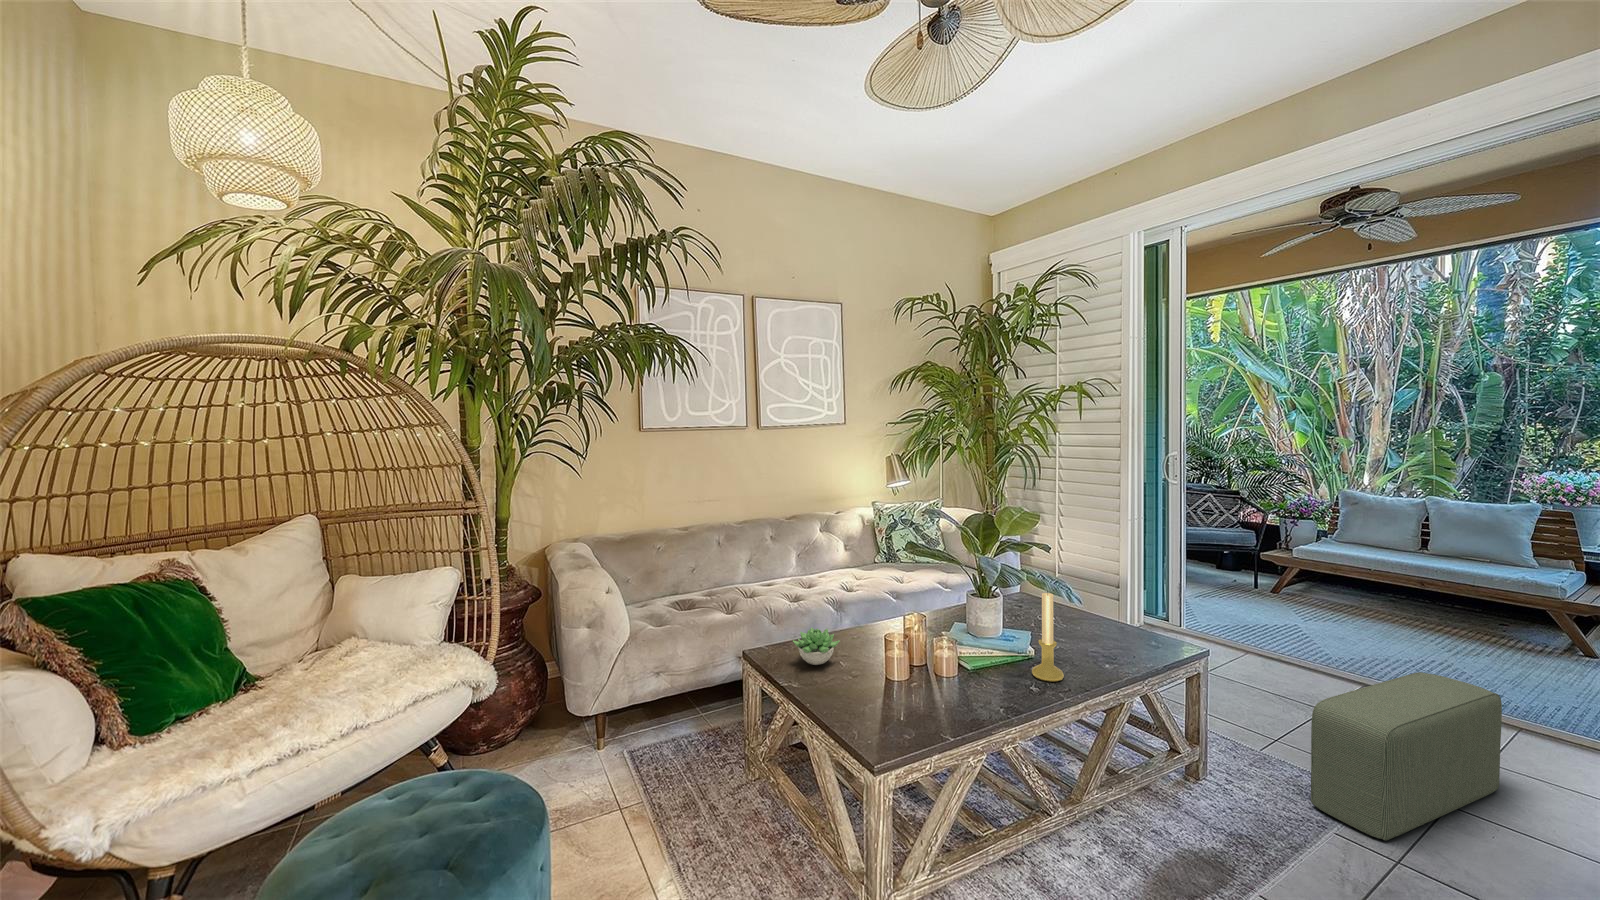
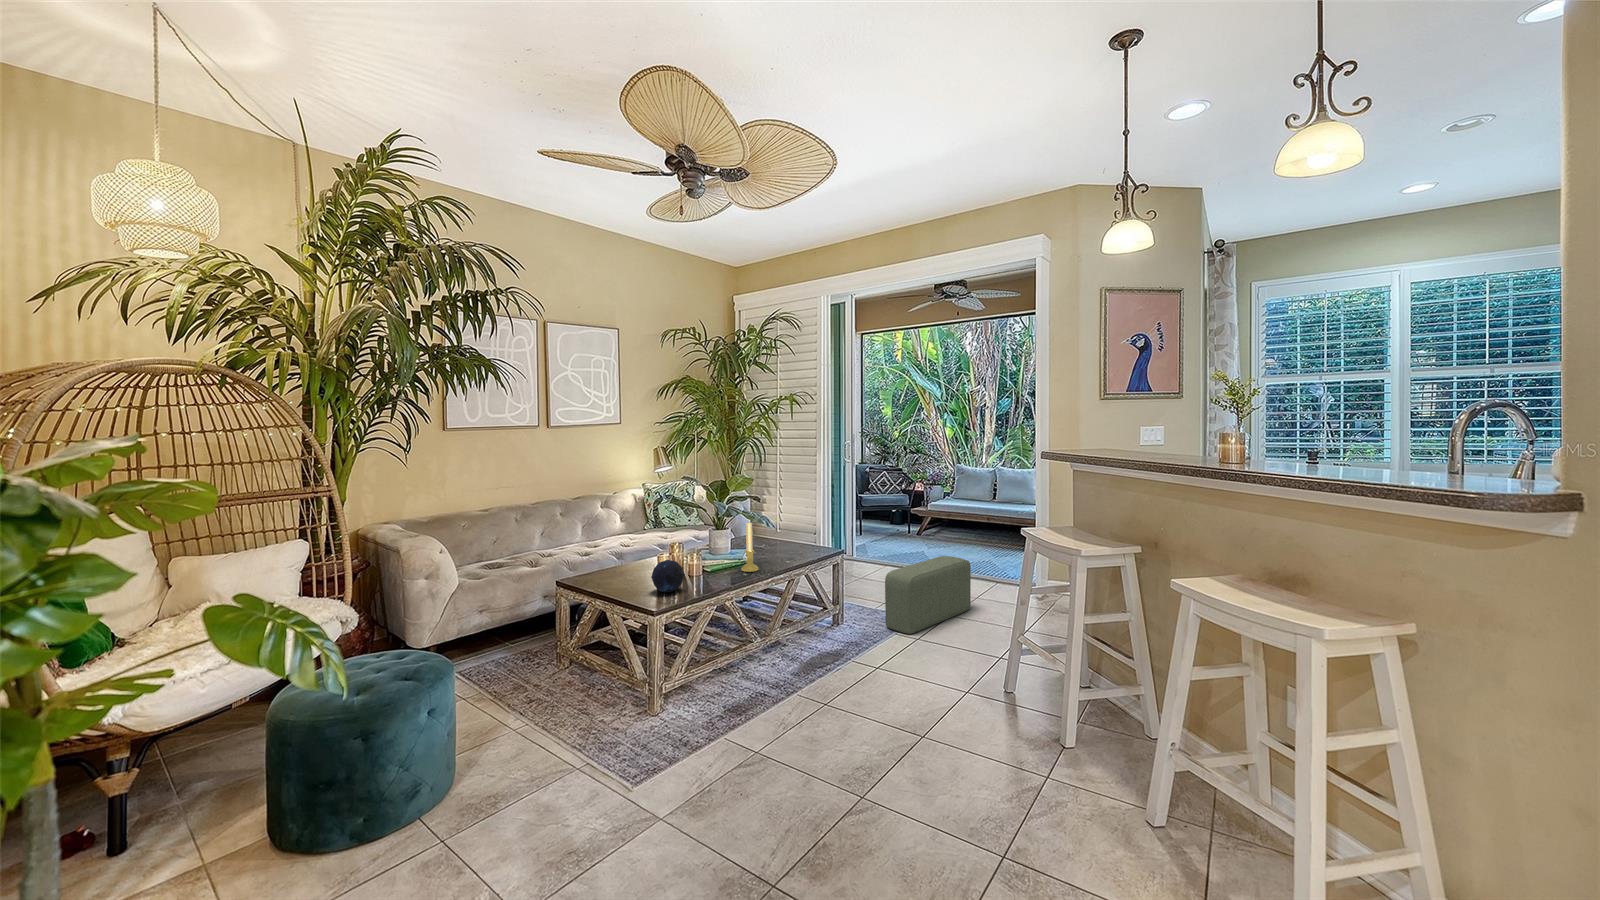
succulent plant: present [793,628,839,665] -> none [593,558,626,581]
decorative orb: none [878,653,936,714] -> present [651,560,685,593]

